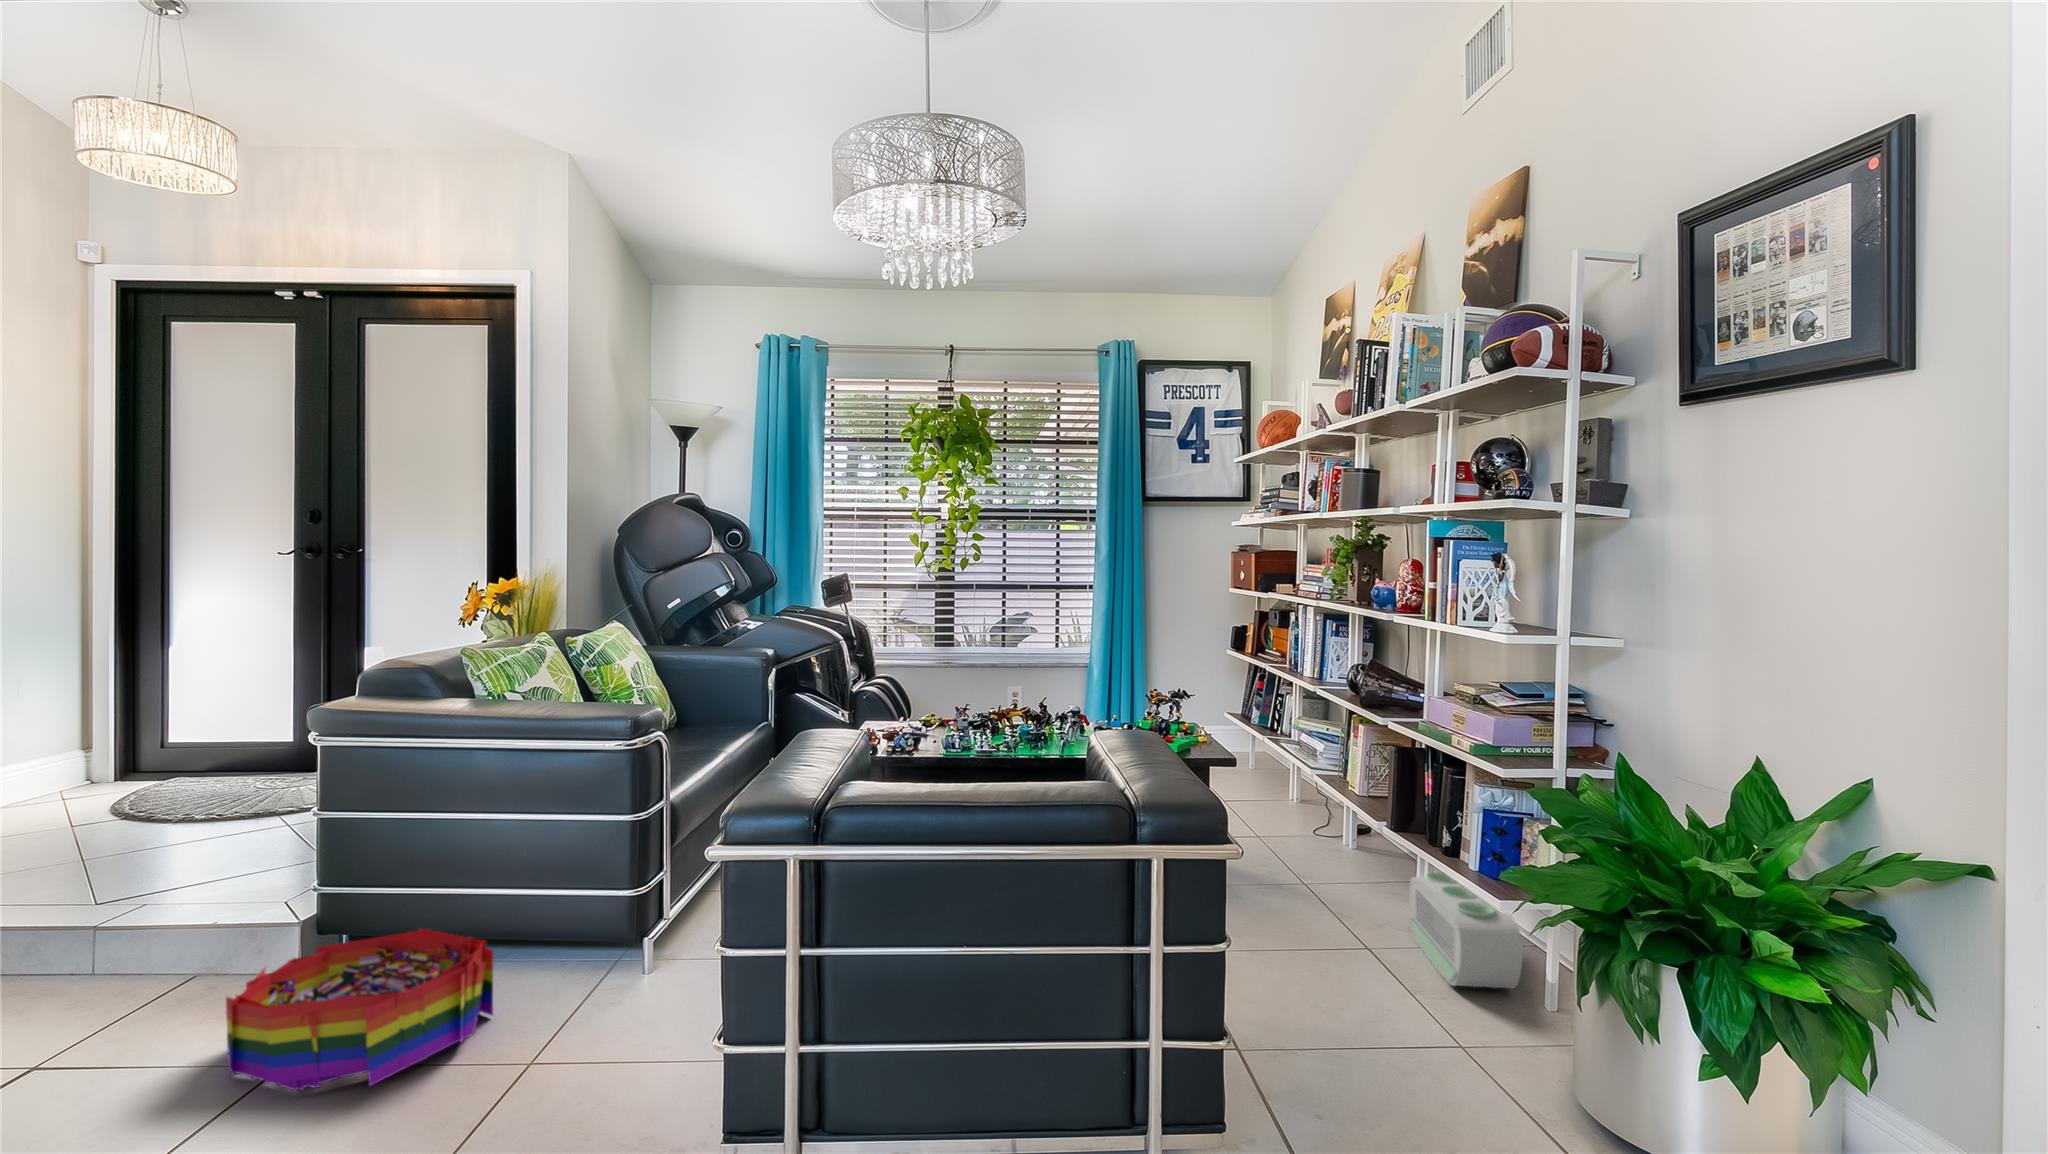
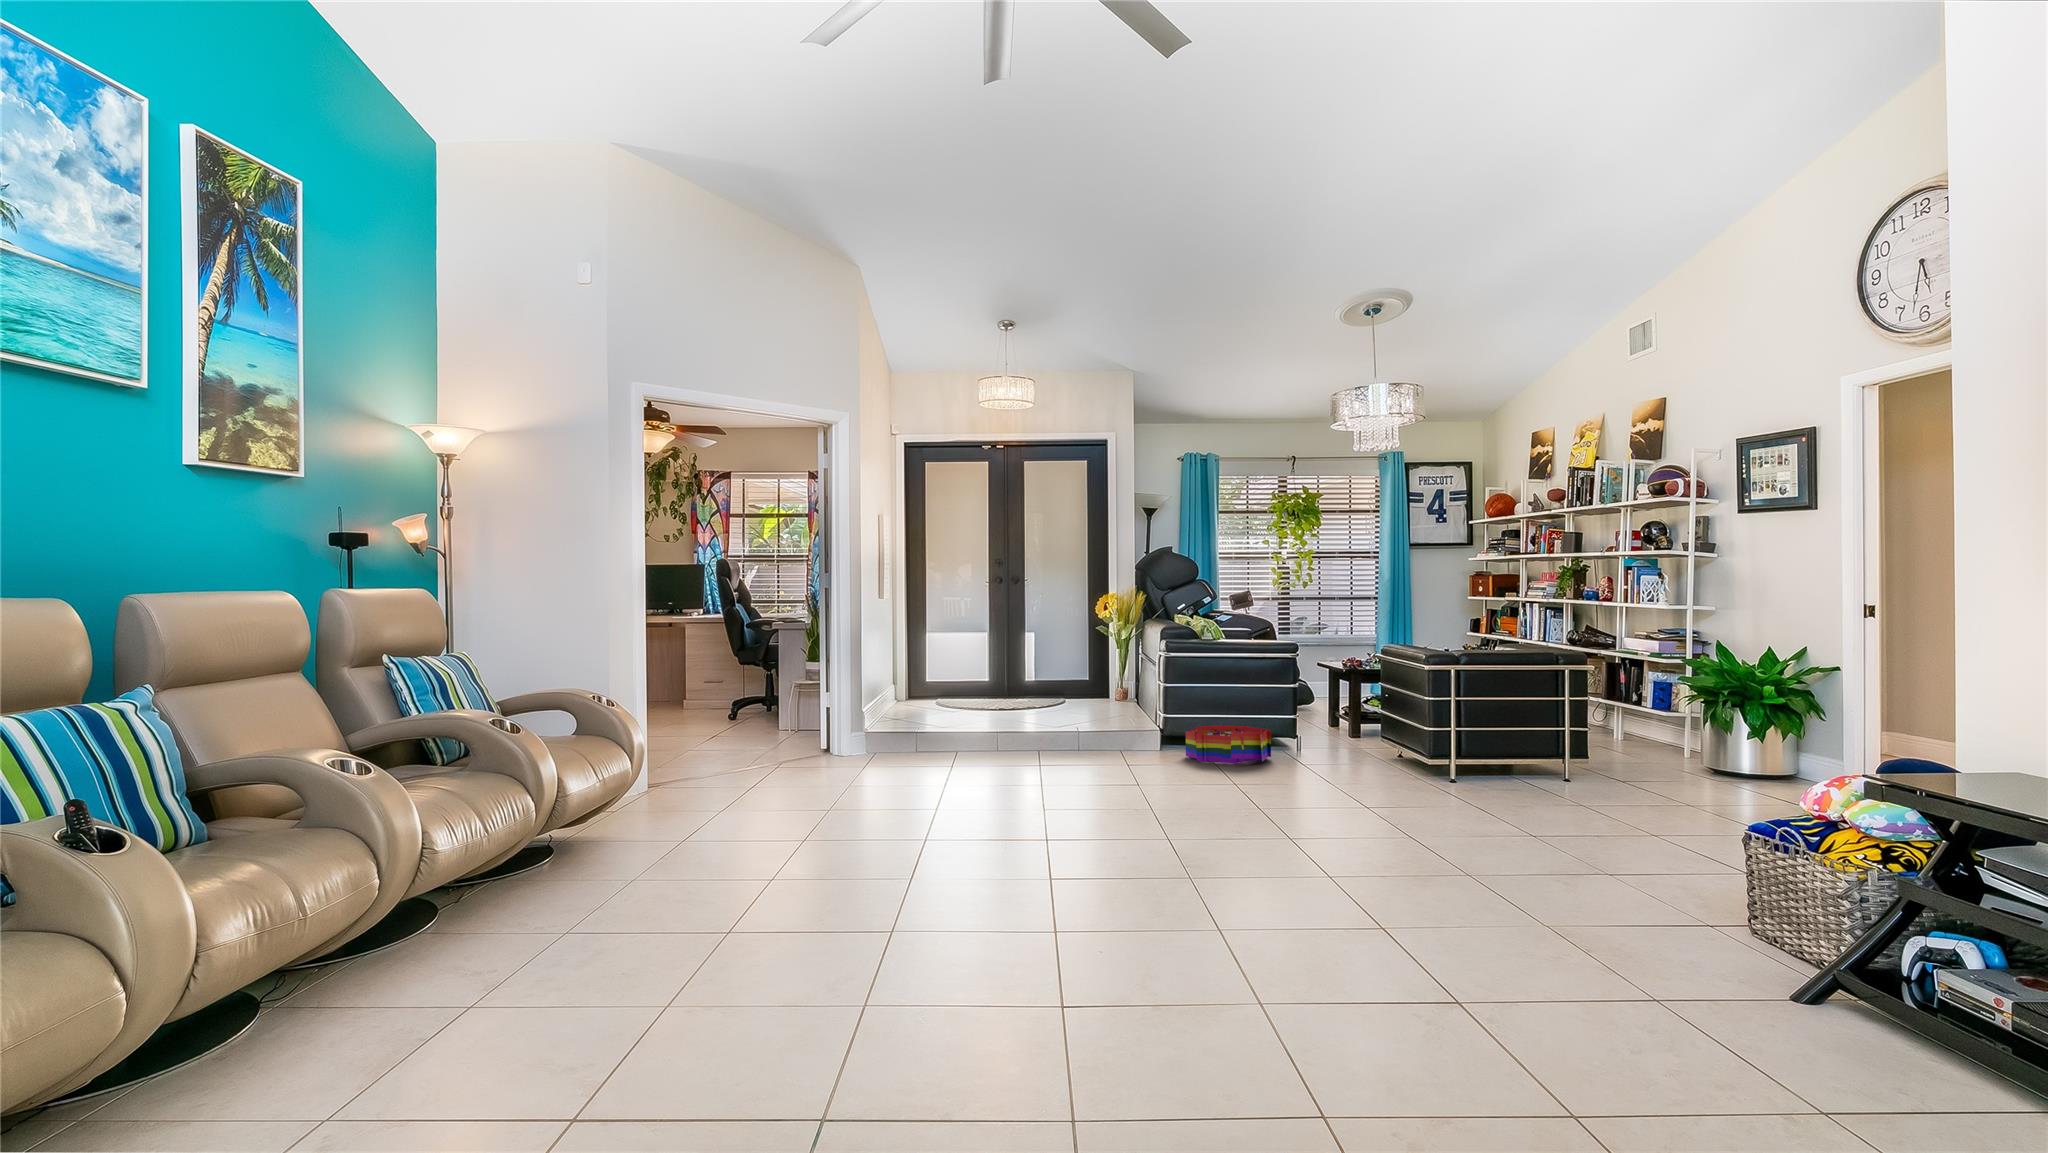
air purifier: present [1409,872,1523,988] -> none [1618,714,1678,752]

